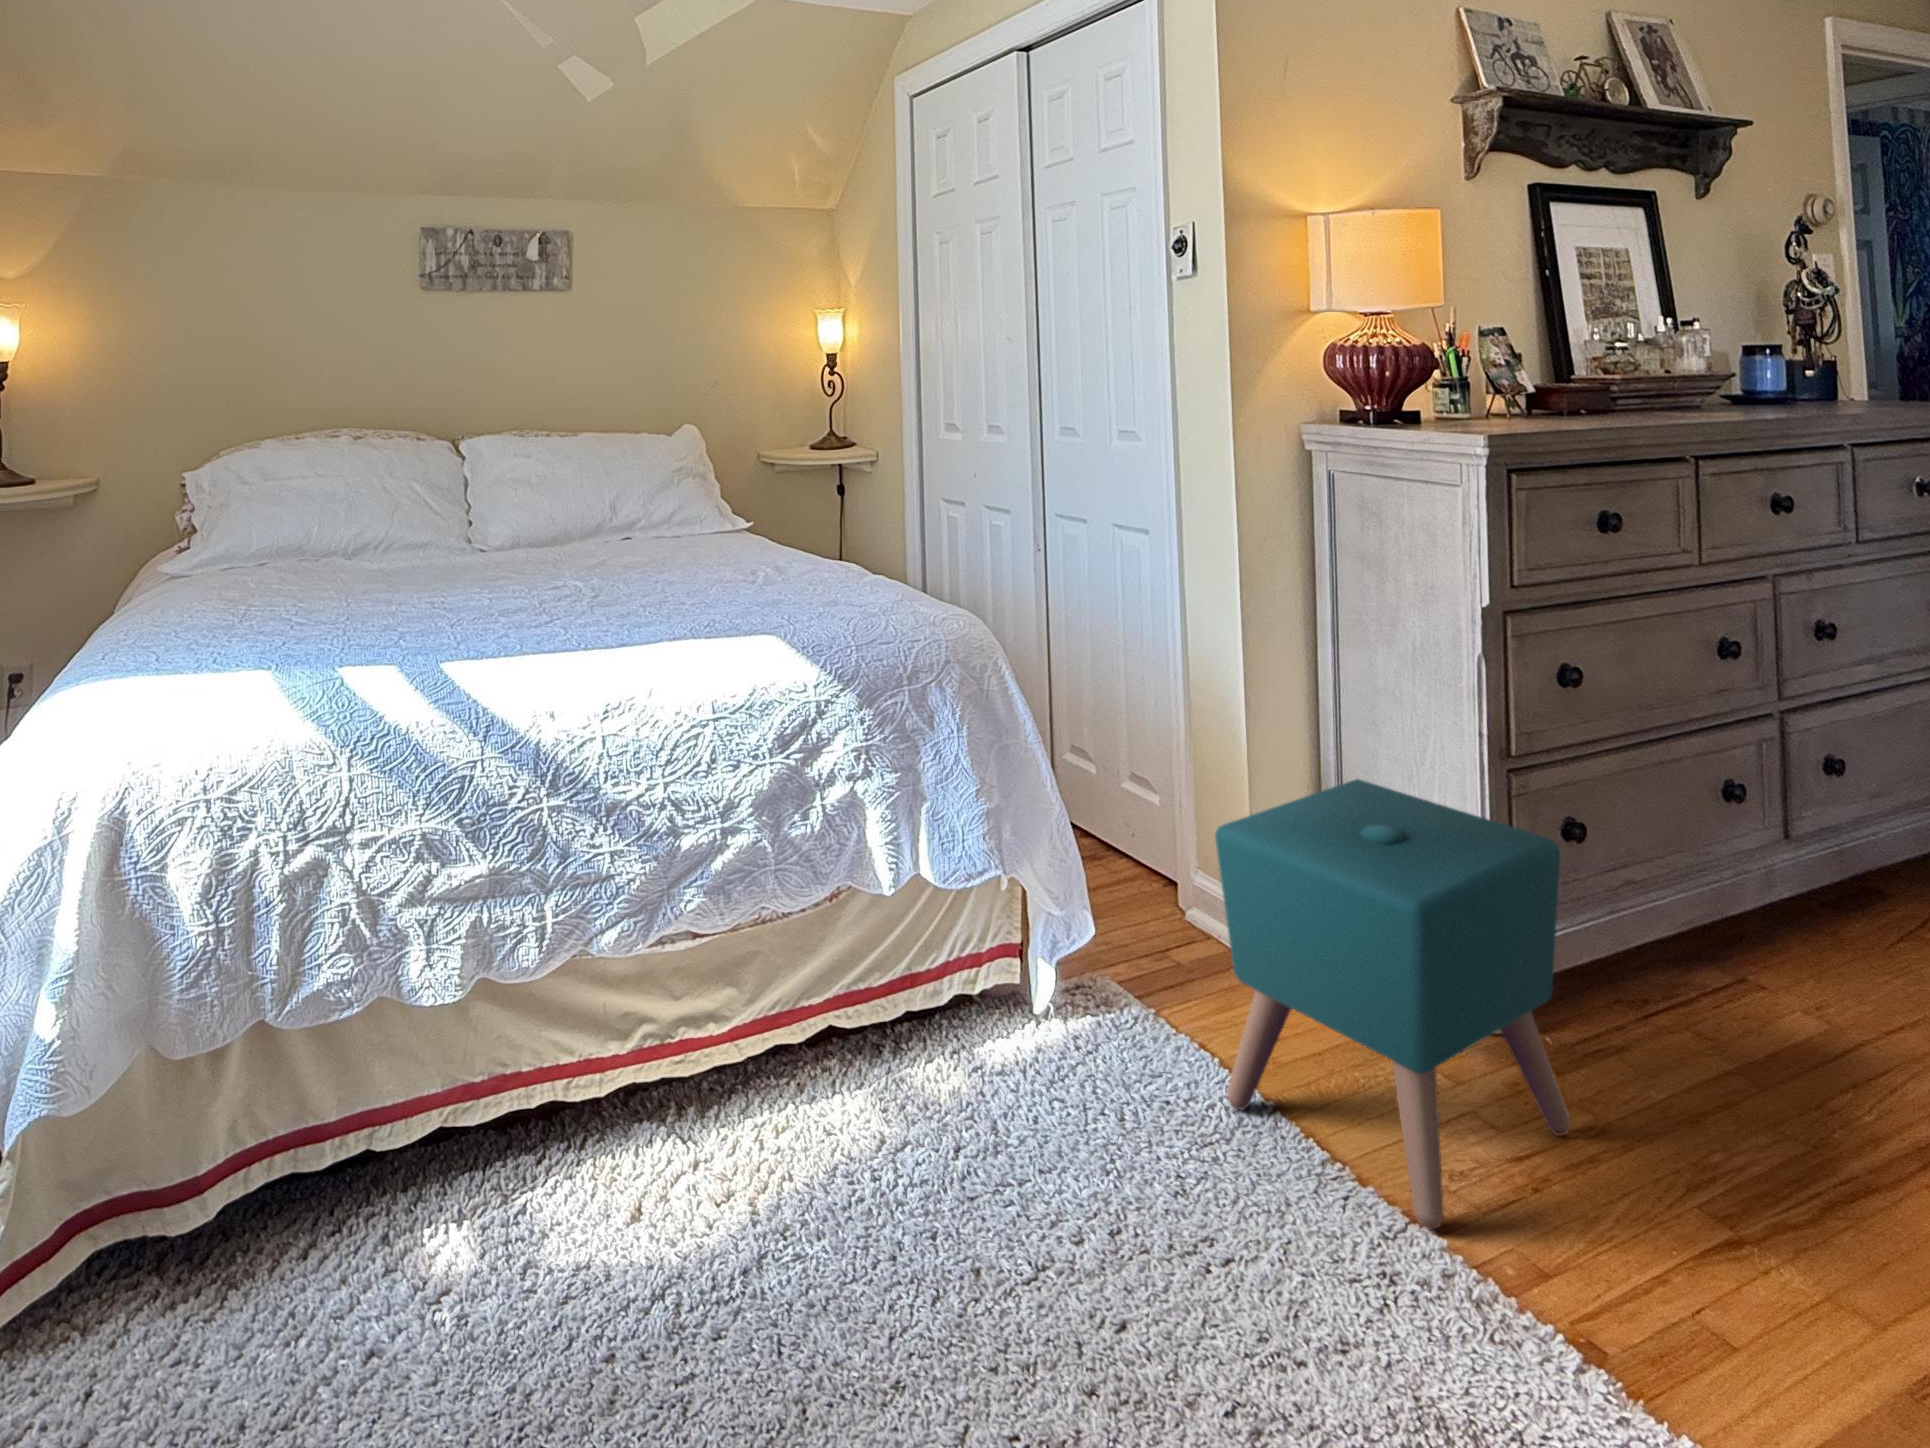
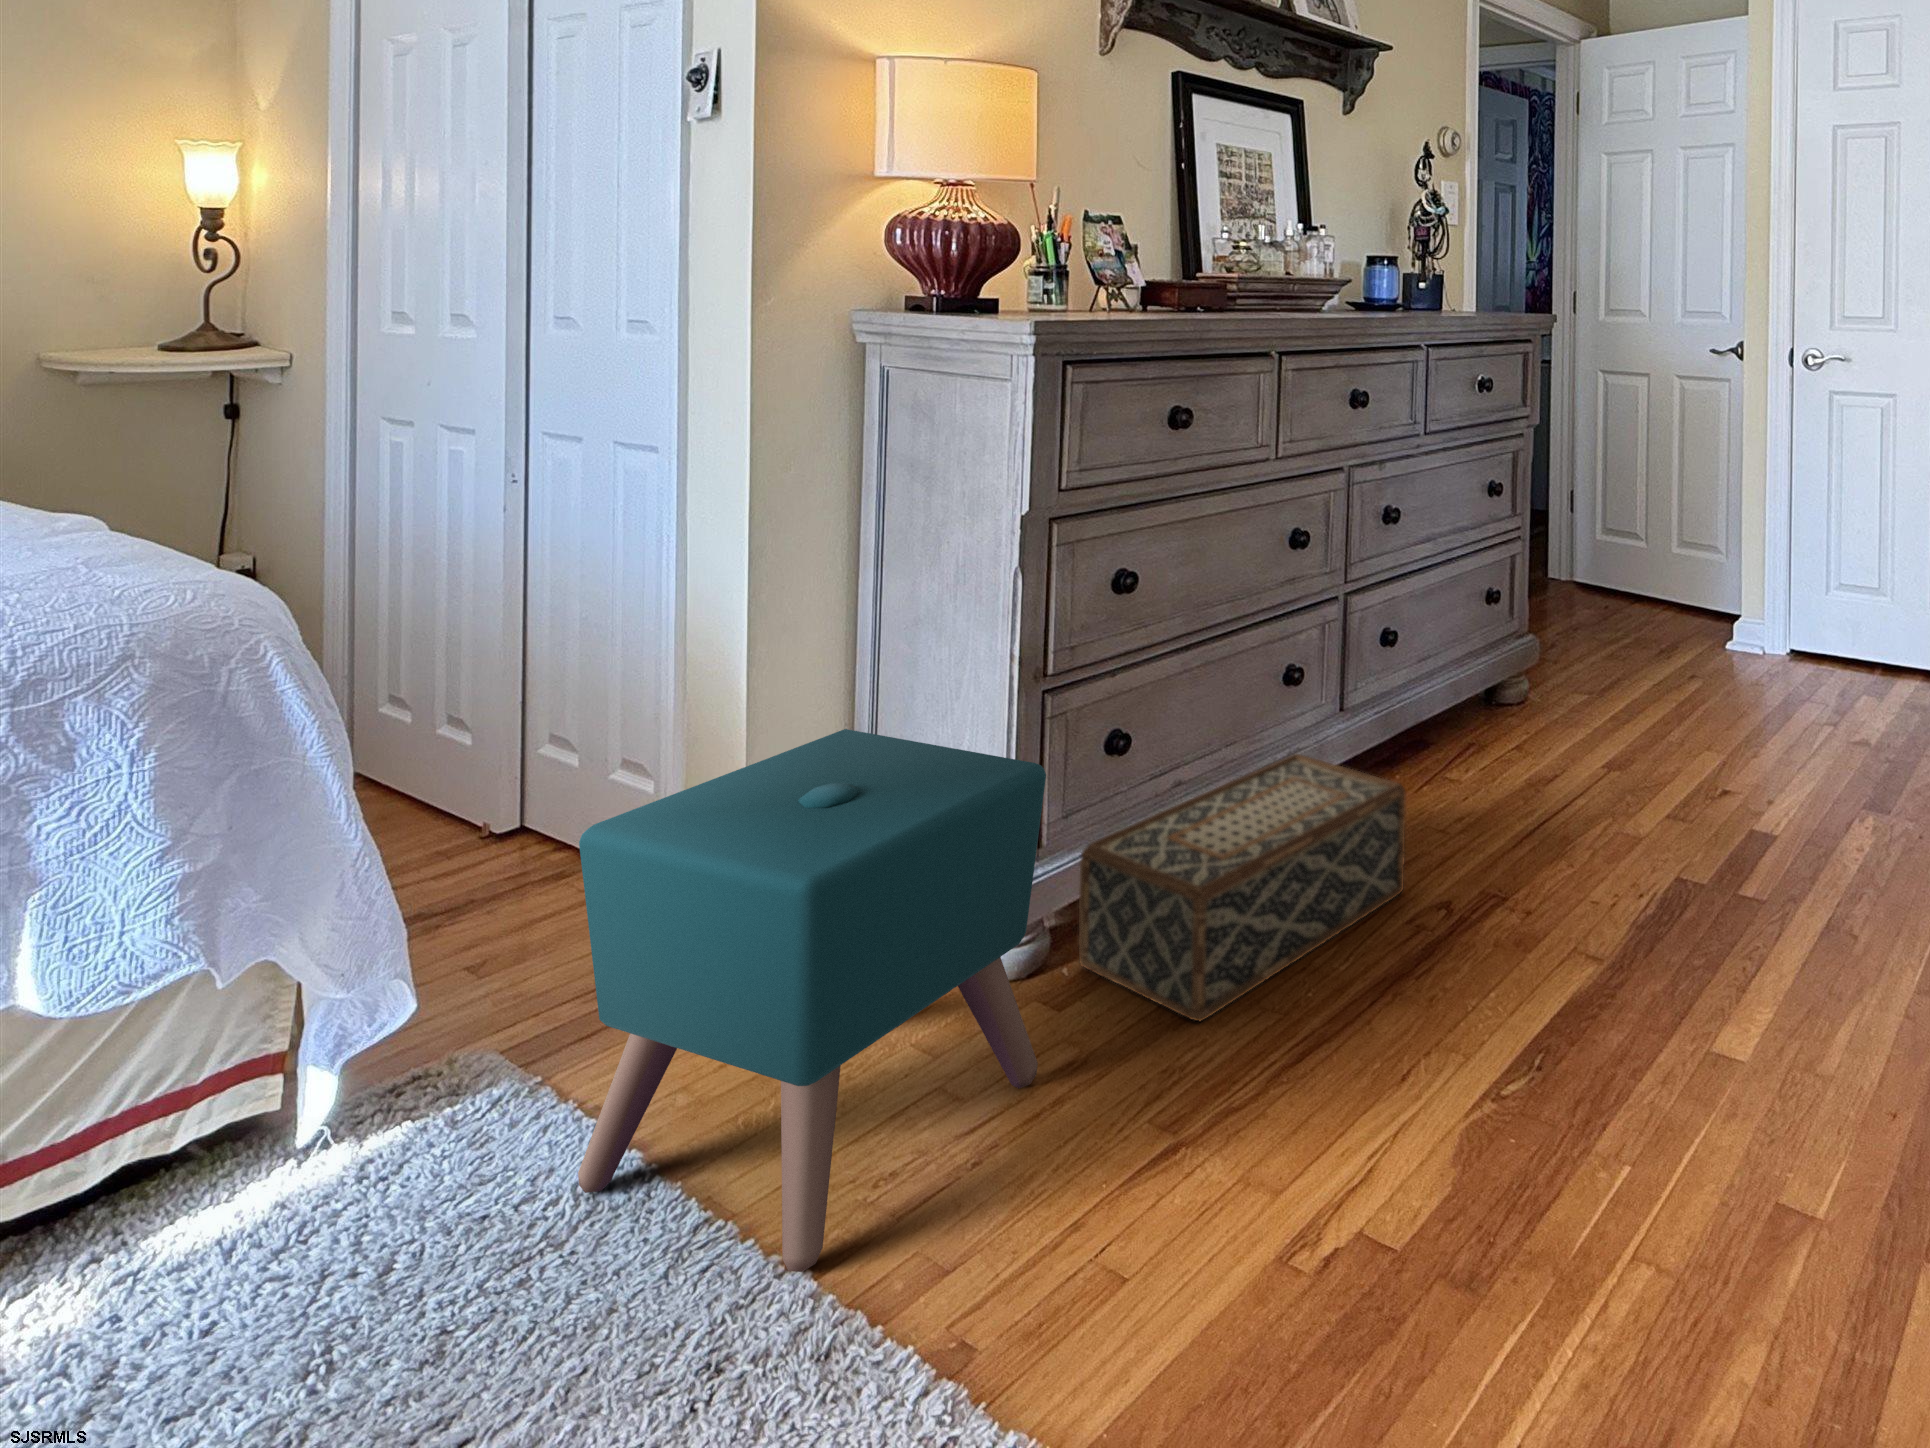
woven basket: none [1561,875,1921,1128] -> present [1079,754,1405,1021]

